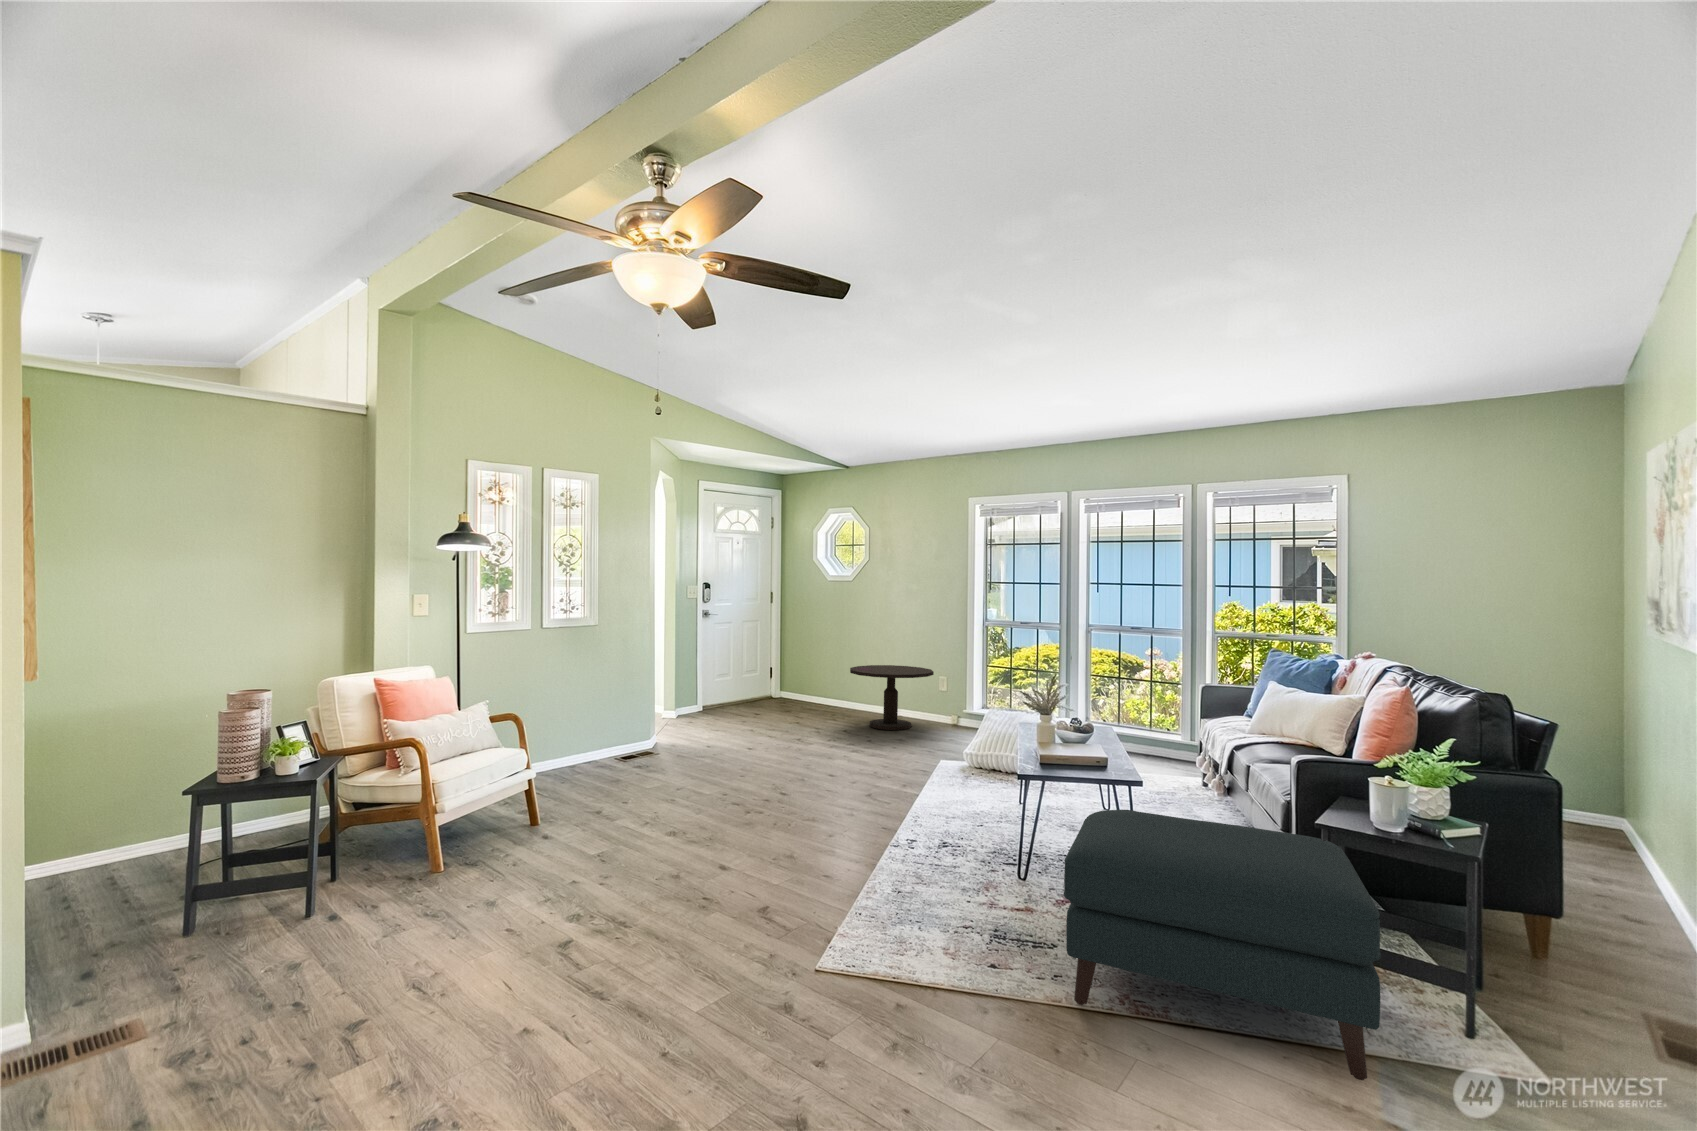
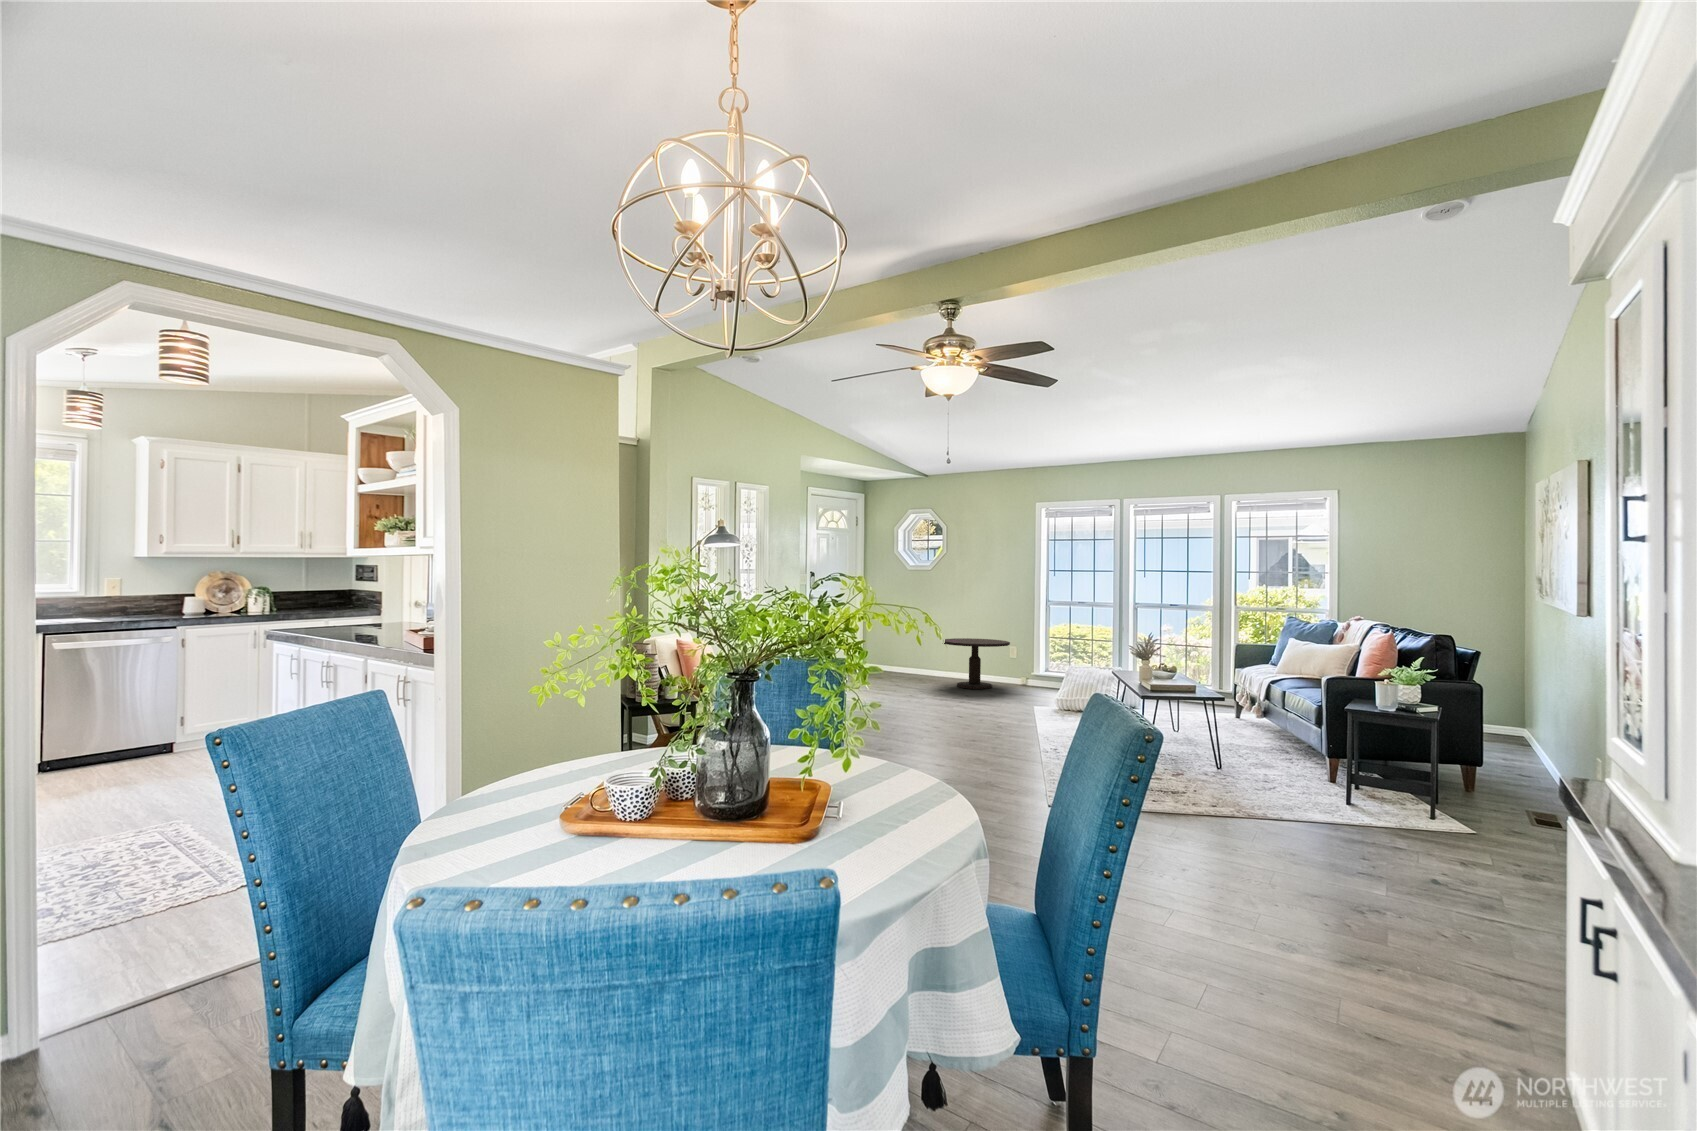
ottoman: present [1064,810,1381,1080] -> none [1201,710,1389,833]

